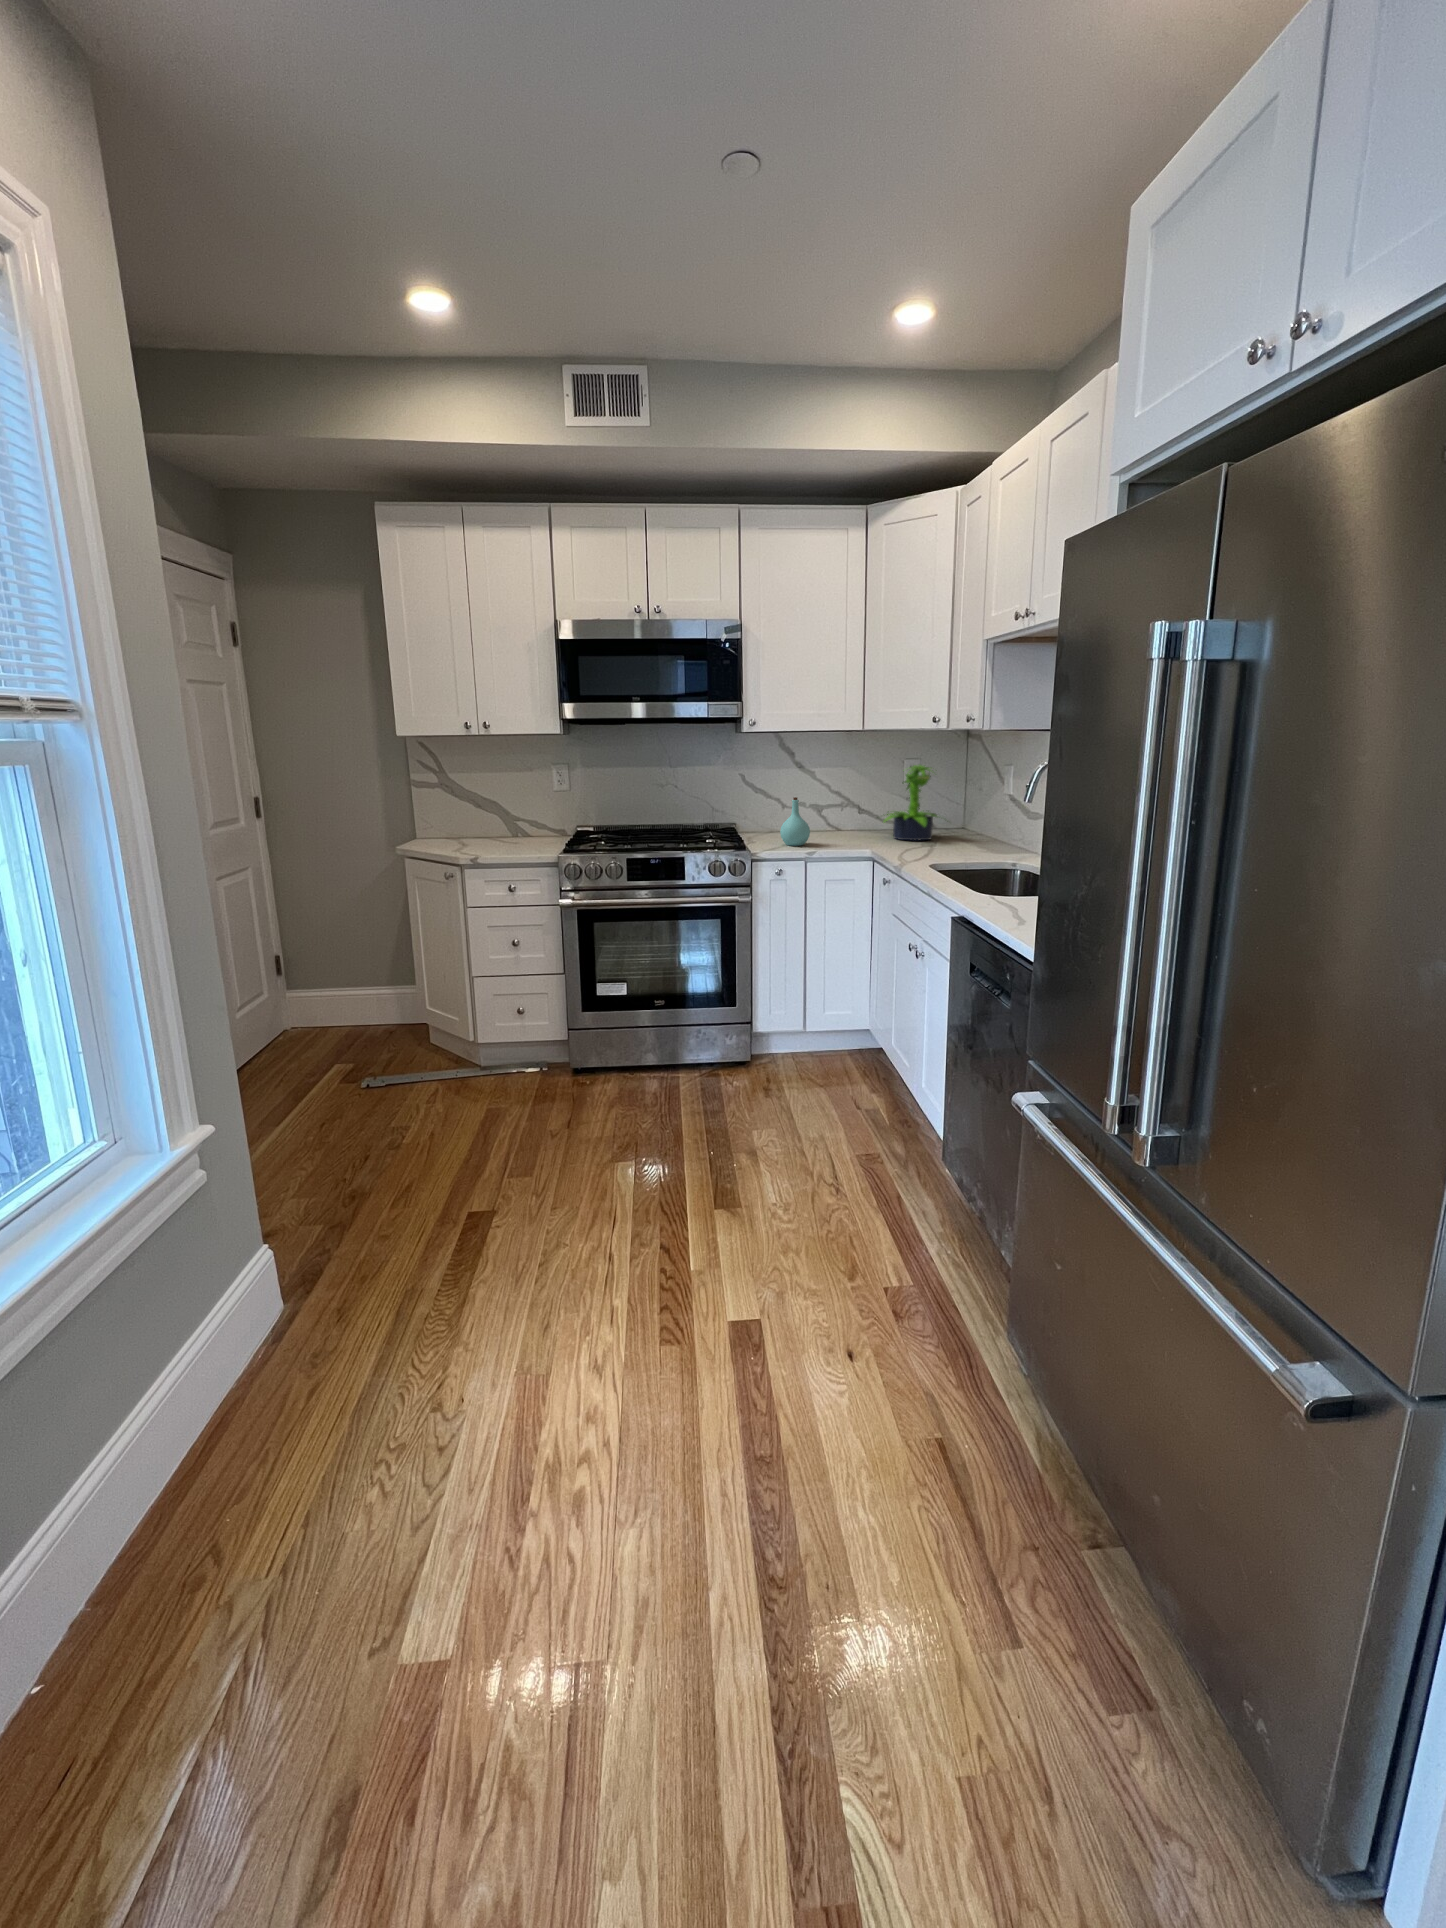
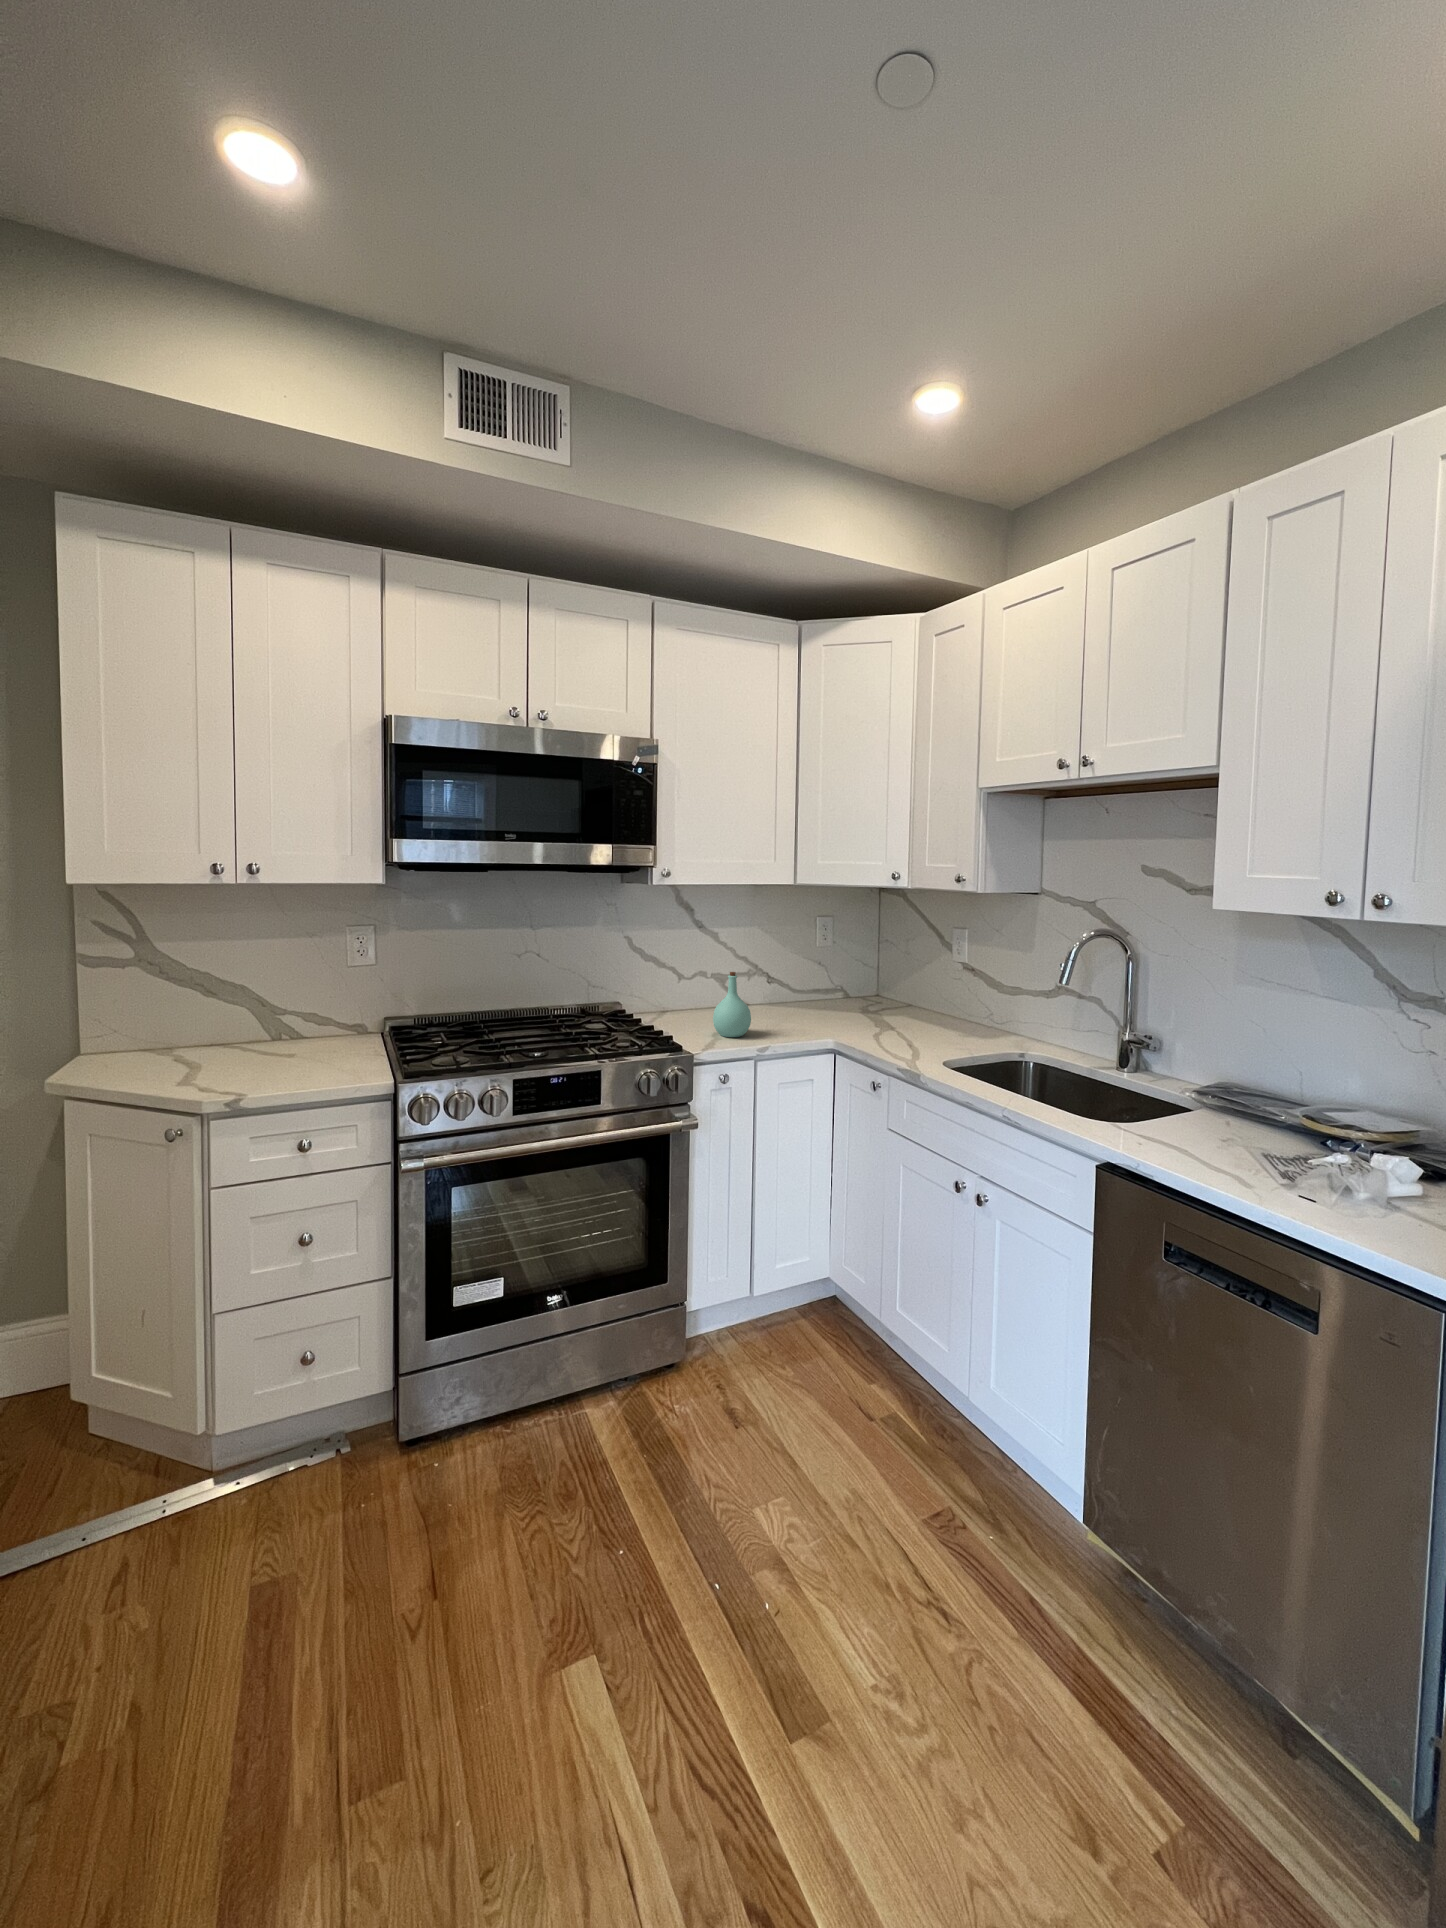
potted plant: present [884,765,937,840] -> none [805,924,898,1017]

